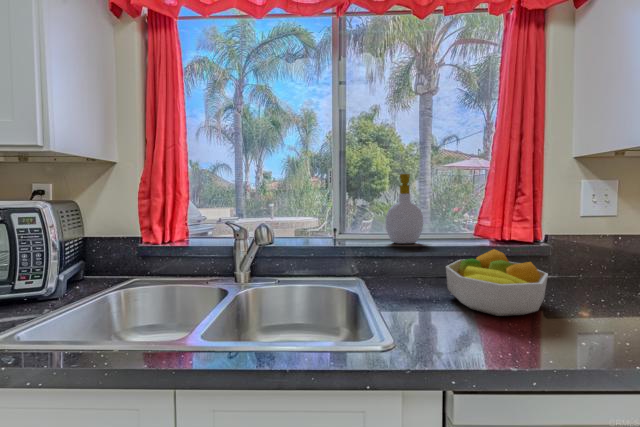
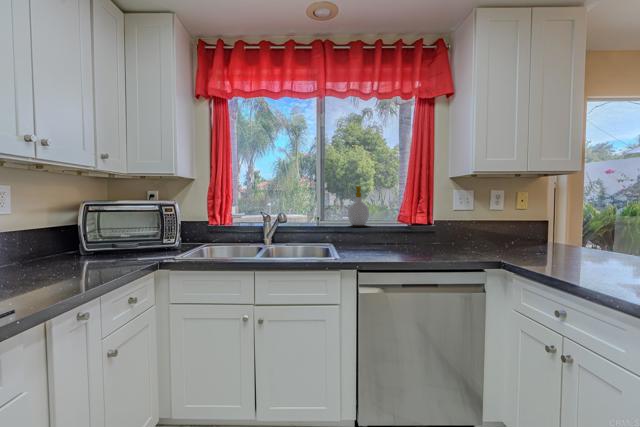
fruit bowl: present [446,249,548,316] -> none [374,226,419,253]

